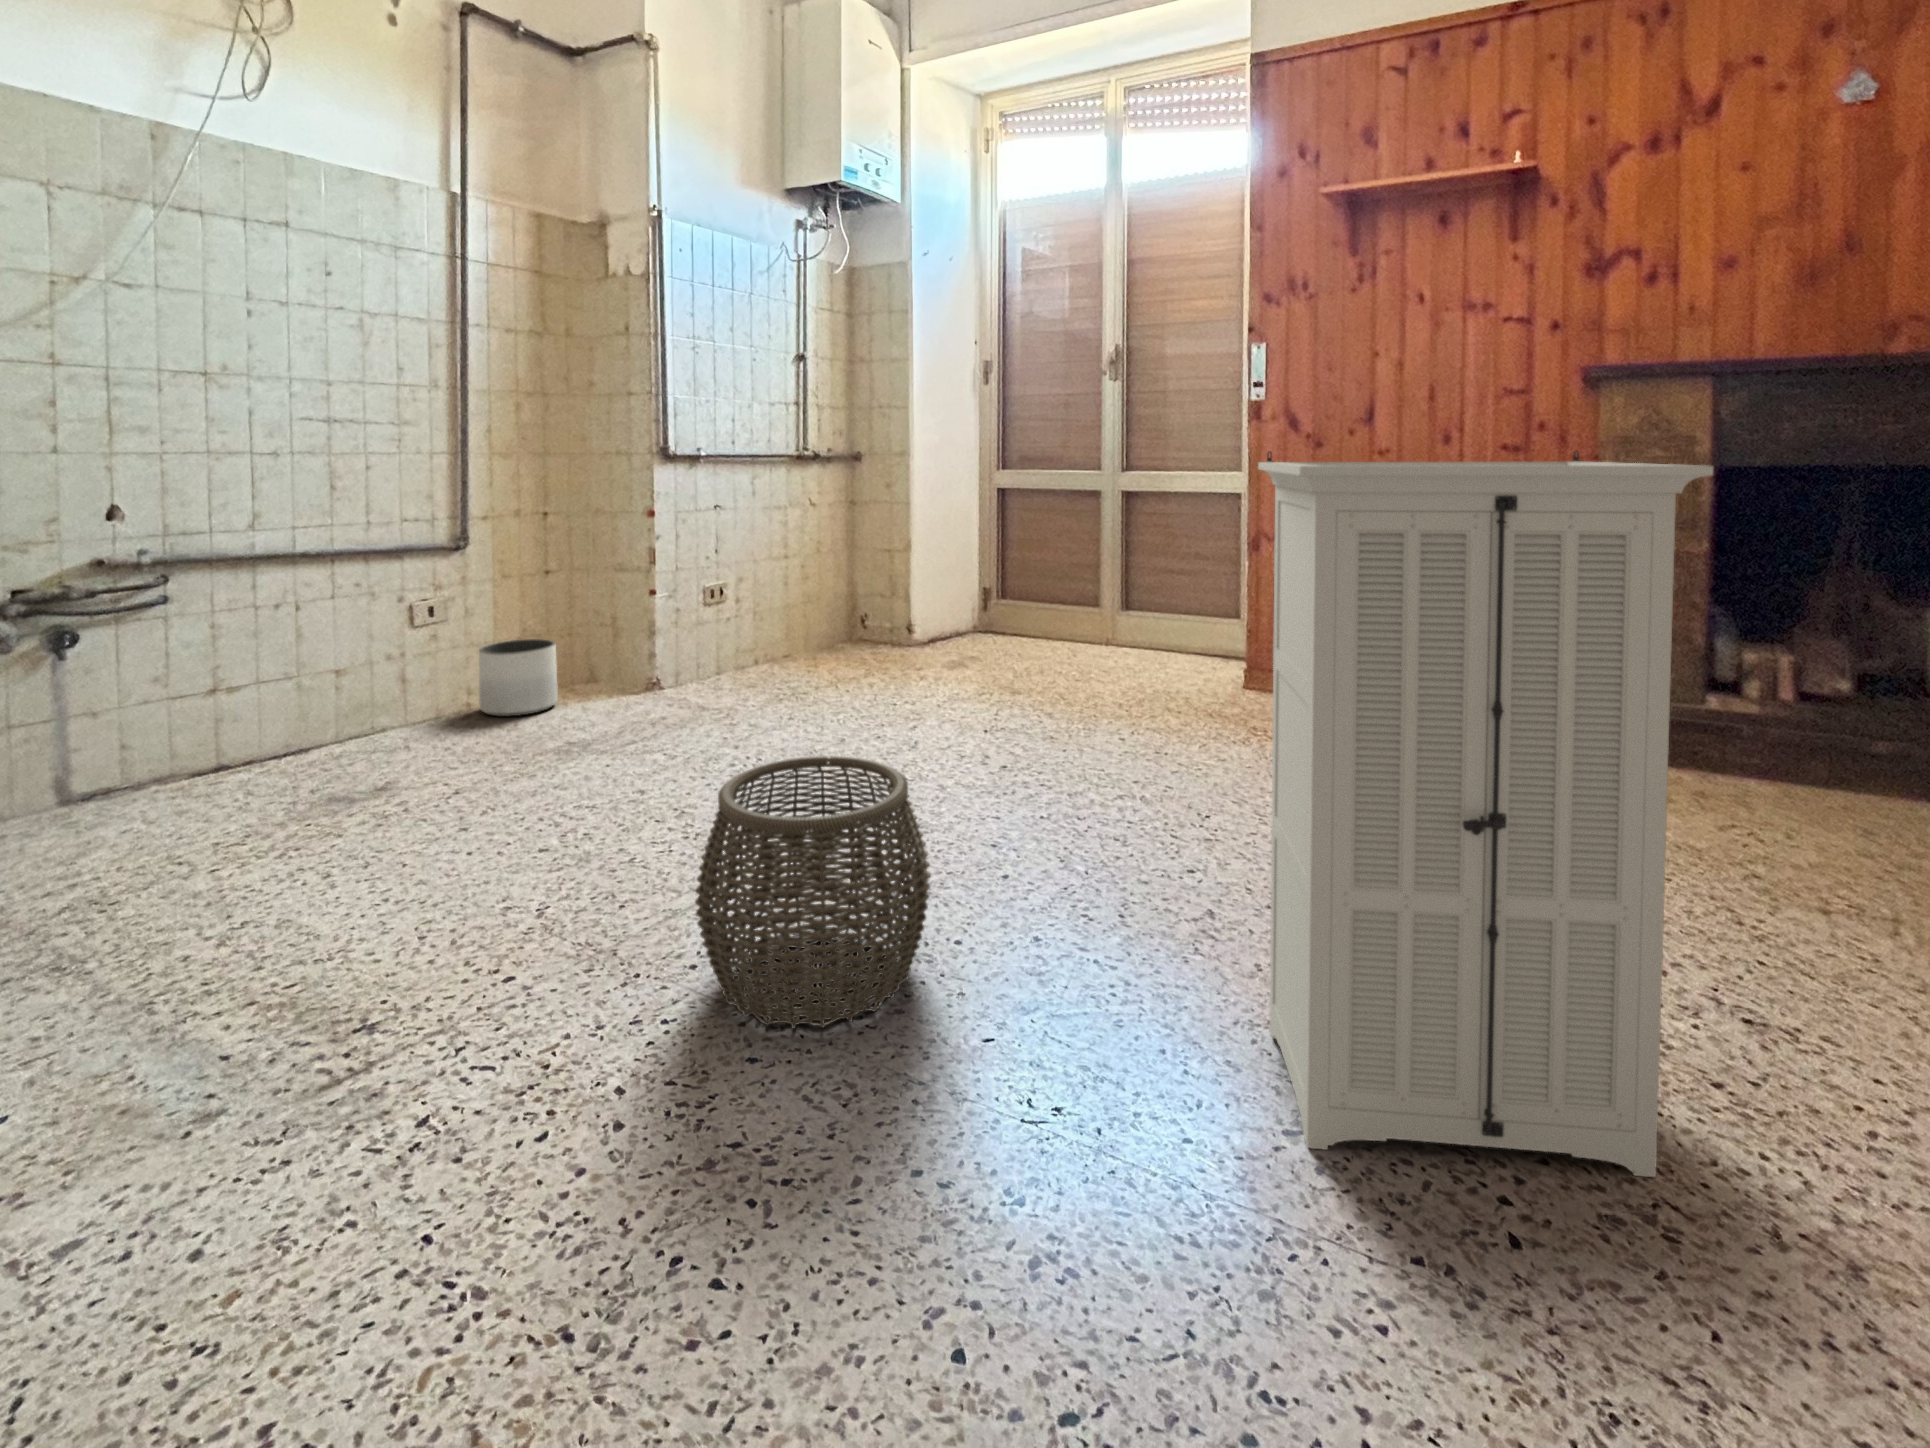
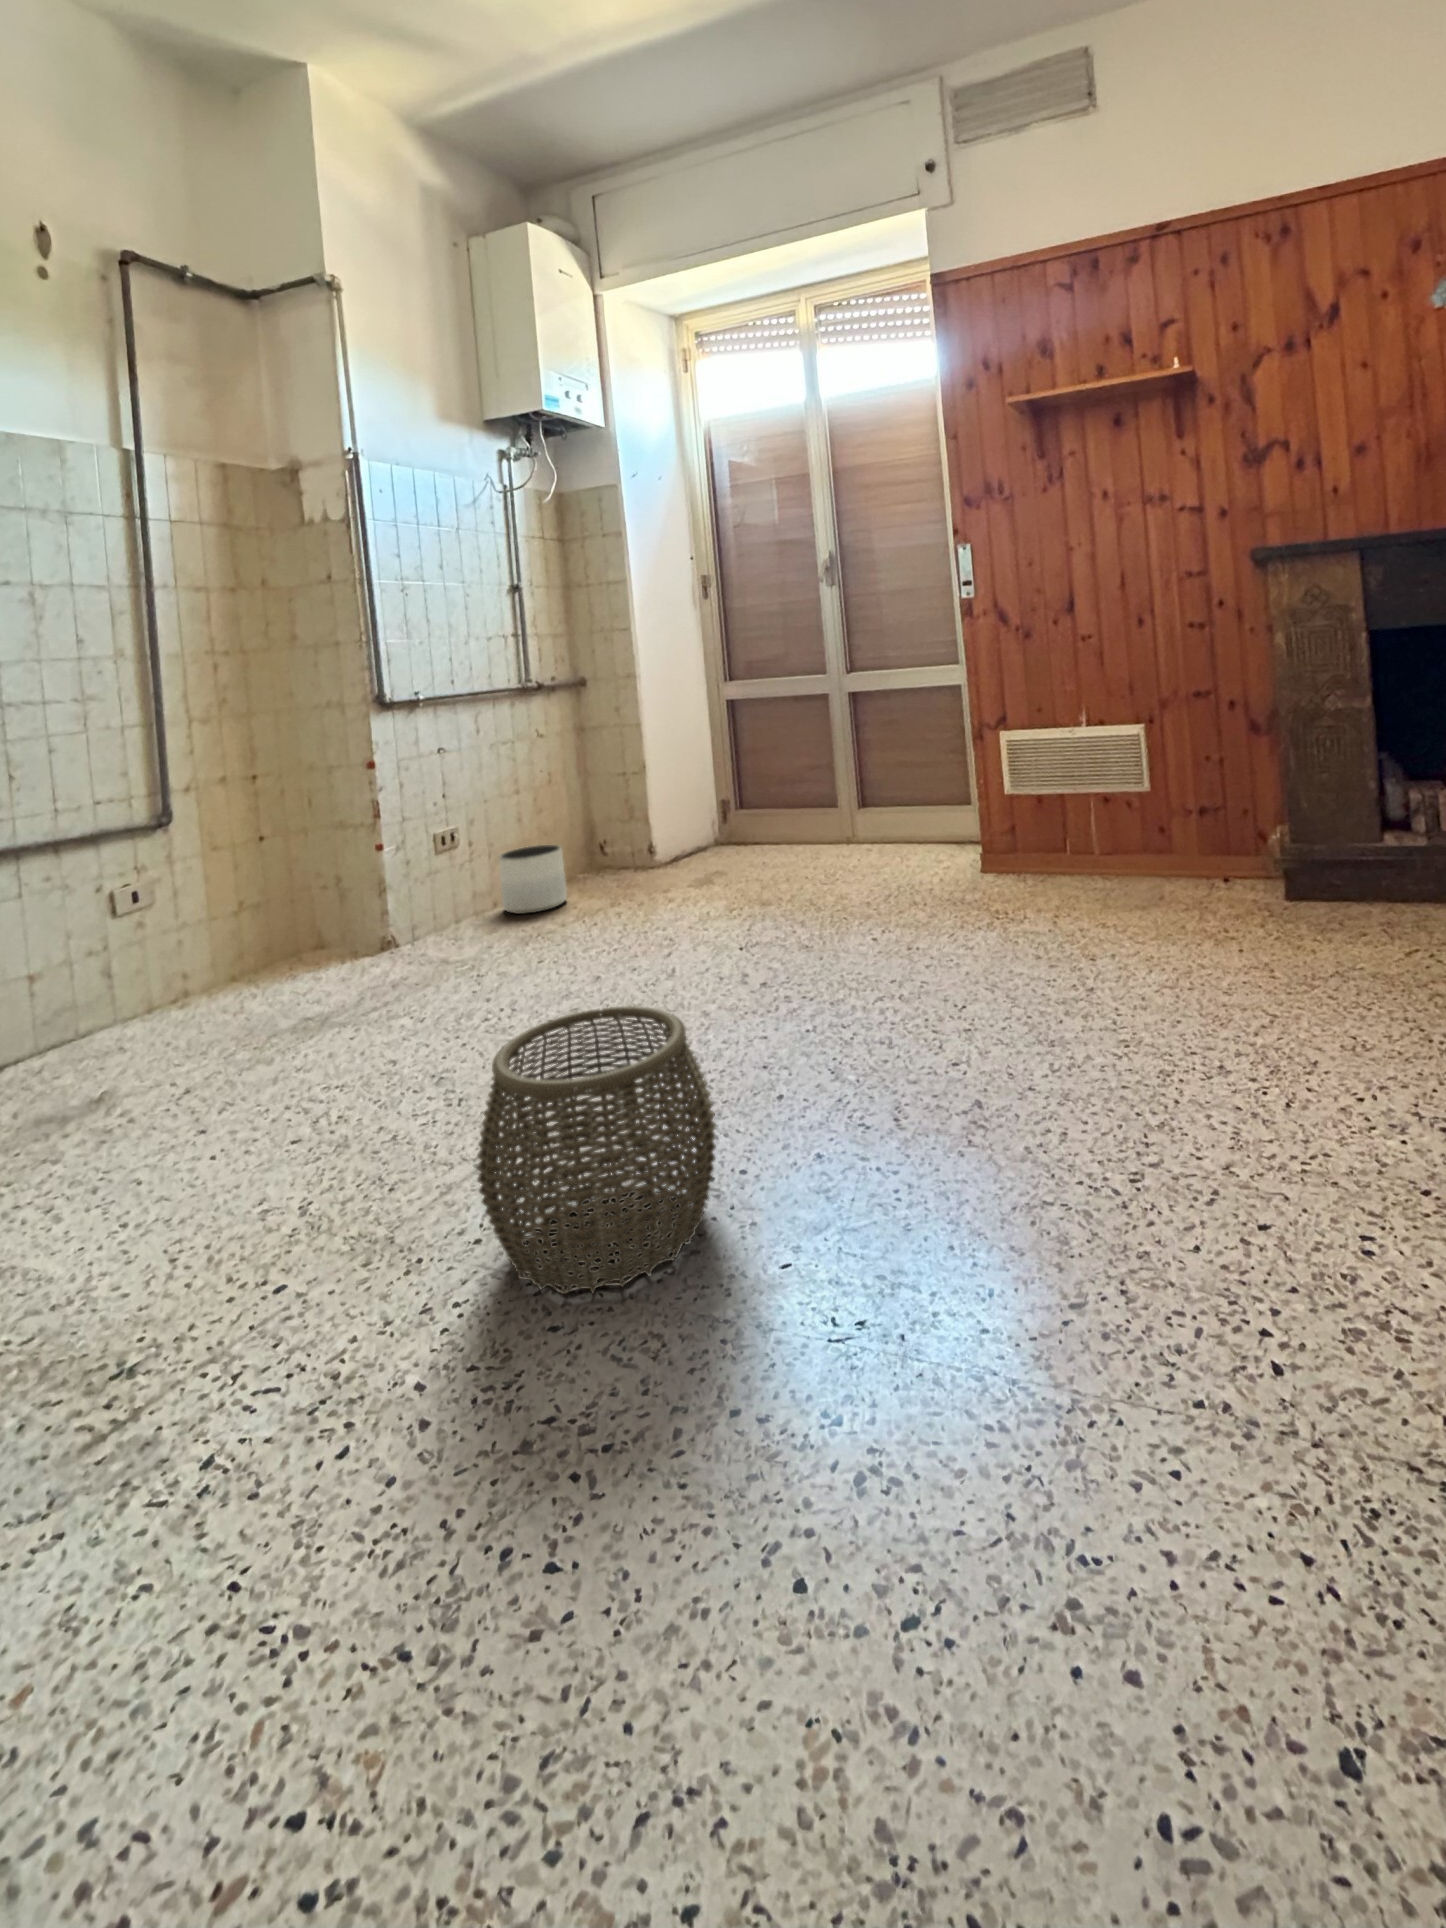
storage cabinet: present [1258,451,1713,1177] -> none [989,647,1388,1319]
planter: present [479,639,558,717] -> present [499,845,567,914]

